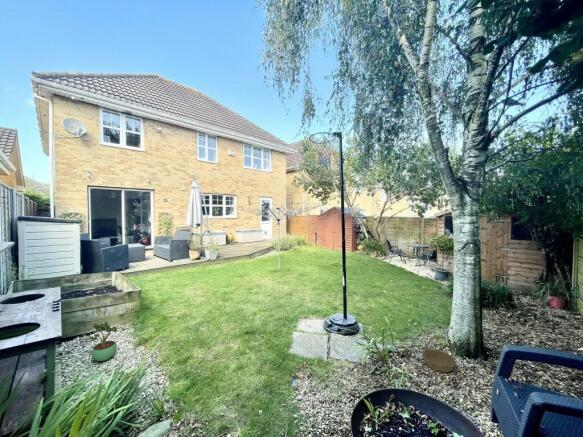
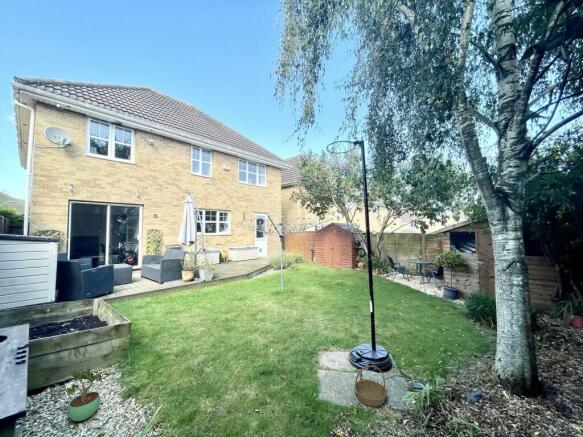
basket: present [422,336,456,372] -> present [354,365,387,407]

